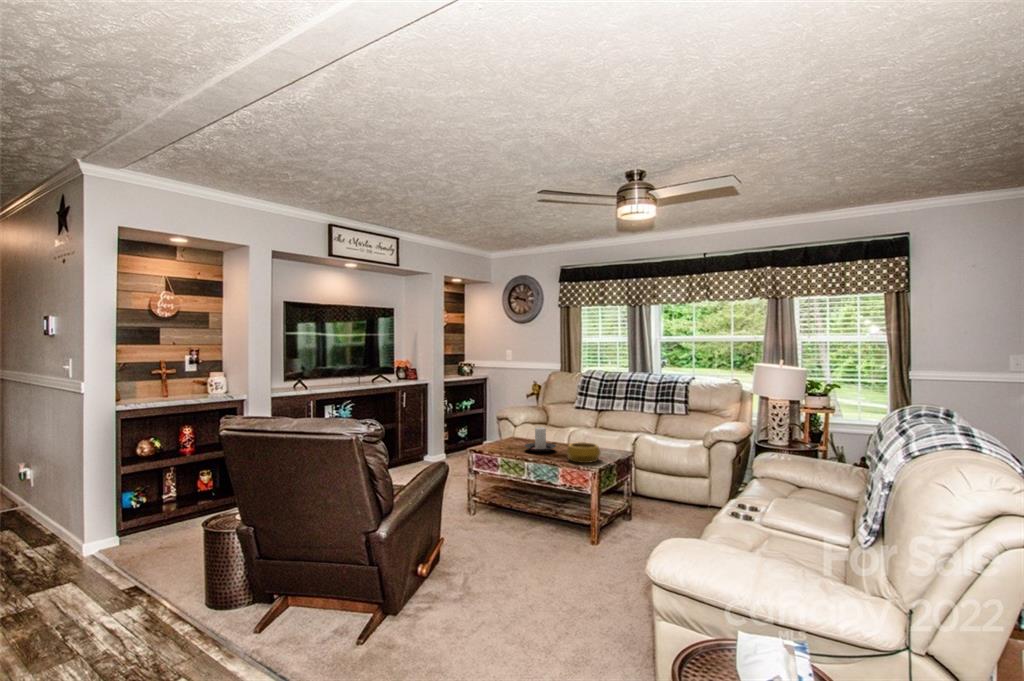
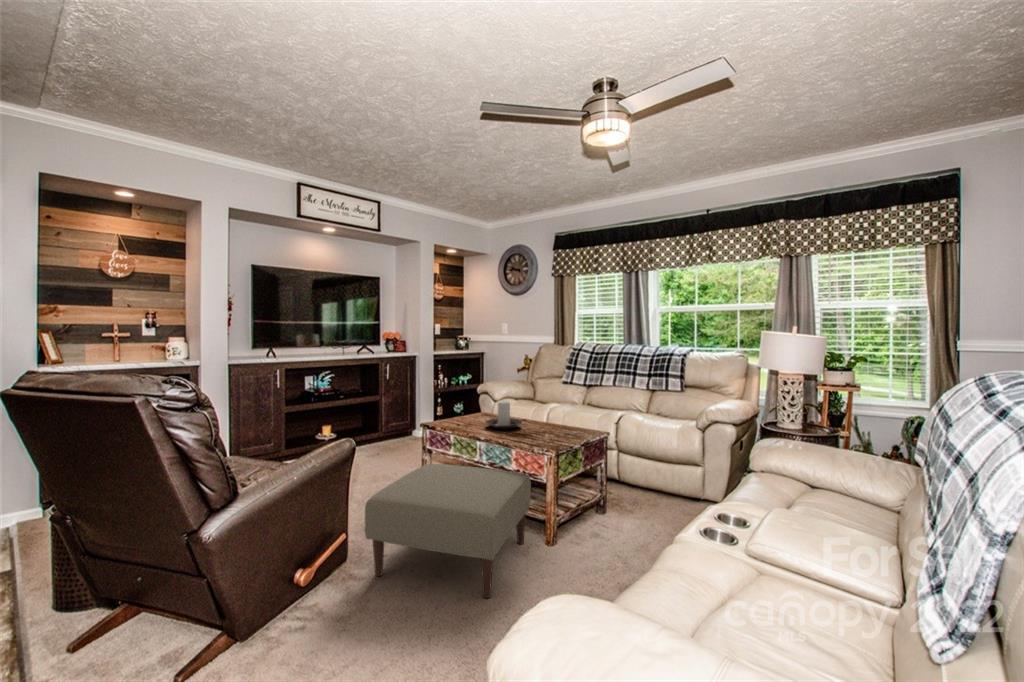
decorative bowl: present [567,442,601,463] -> none [526,419,566,443]
ottoman: none [457,483,578,582] -> present [365,464,531,598]

